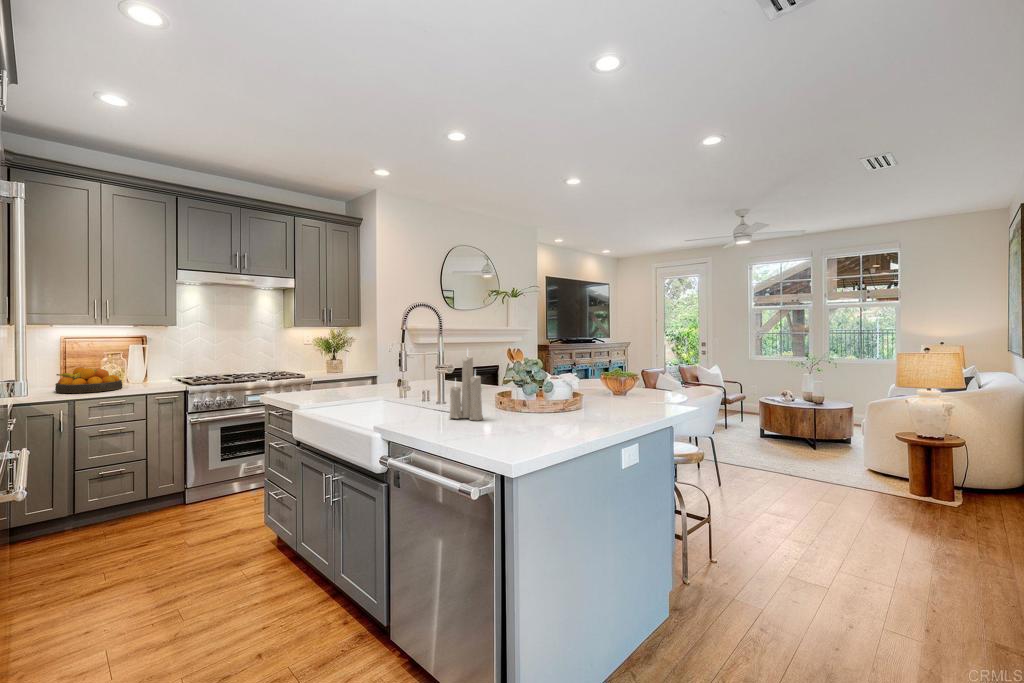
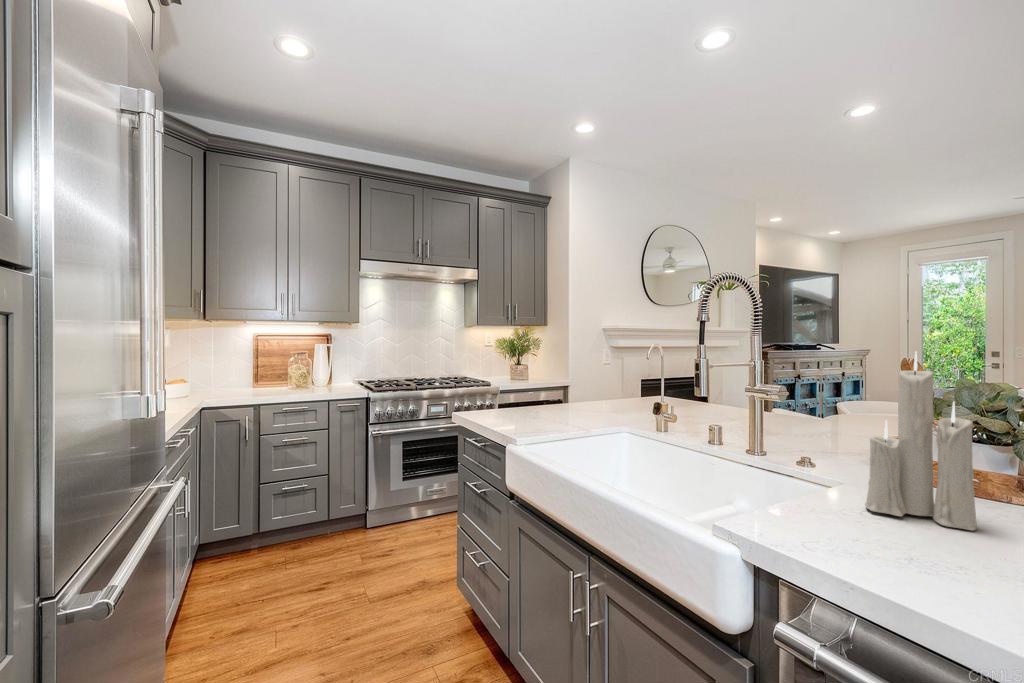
fruit bowl: present [55,367,122,393] -> none [244,368,307,396]

